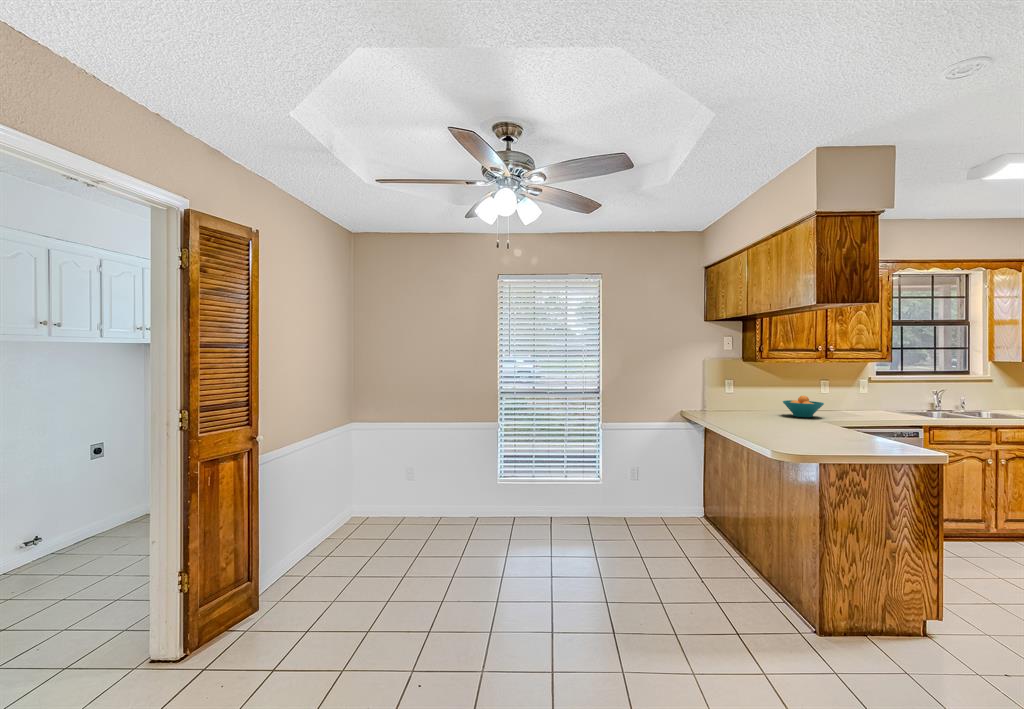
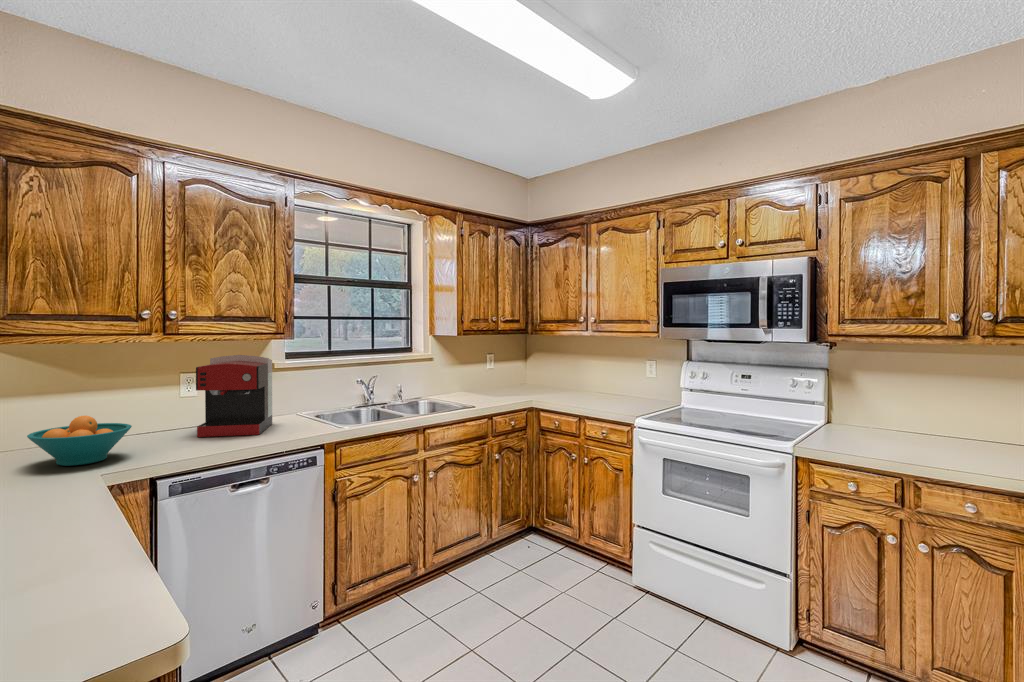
coffee maker: none [839,371,878,416] -> present [196,355,272,437]

